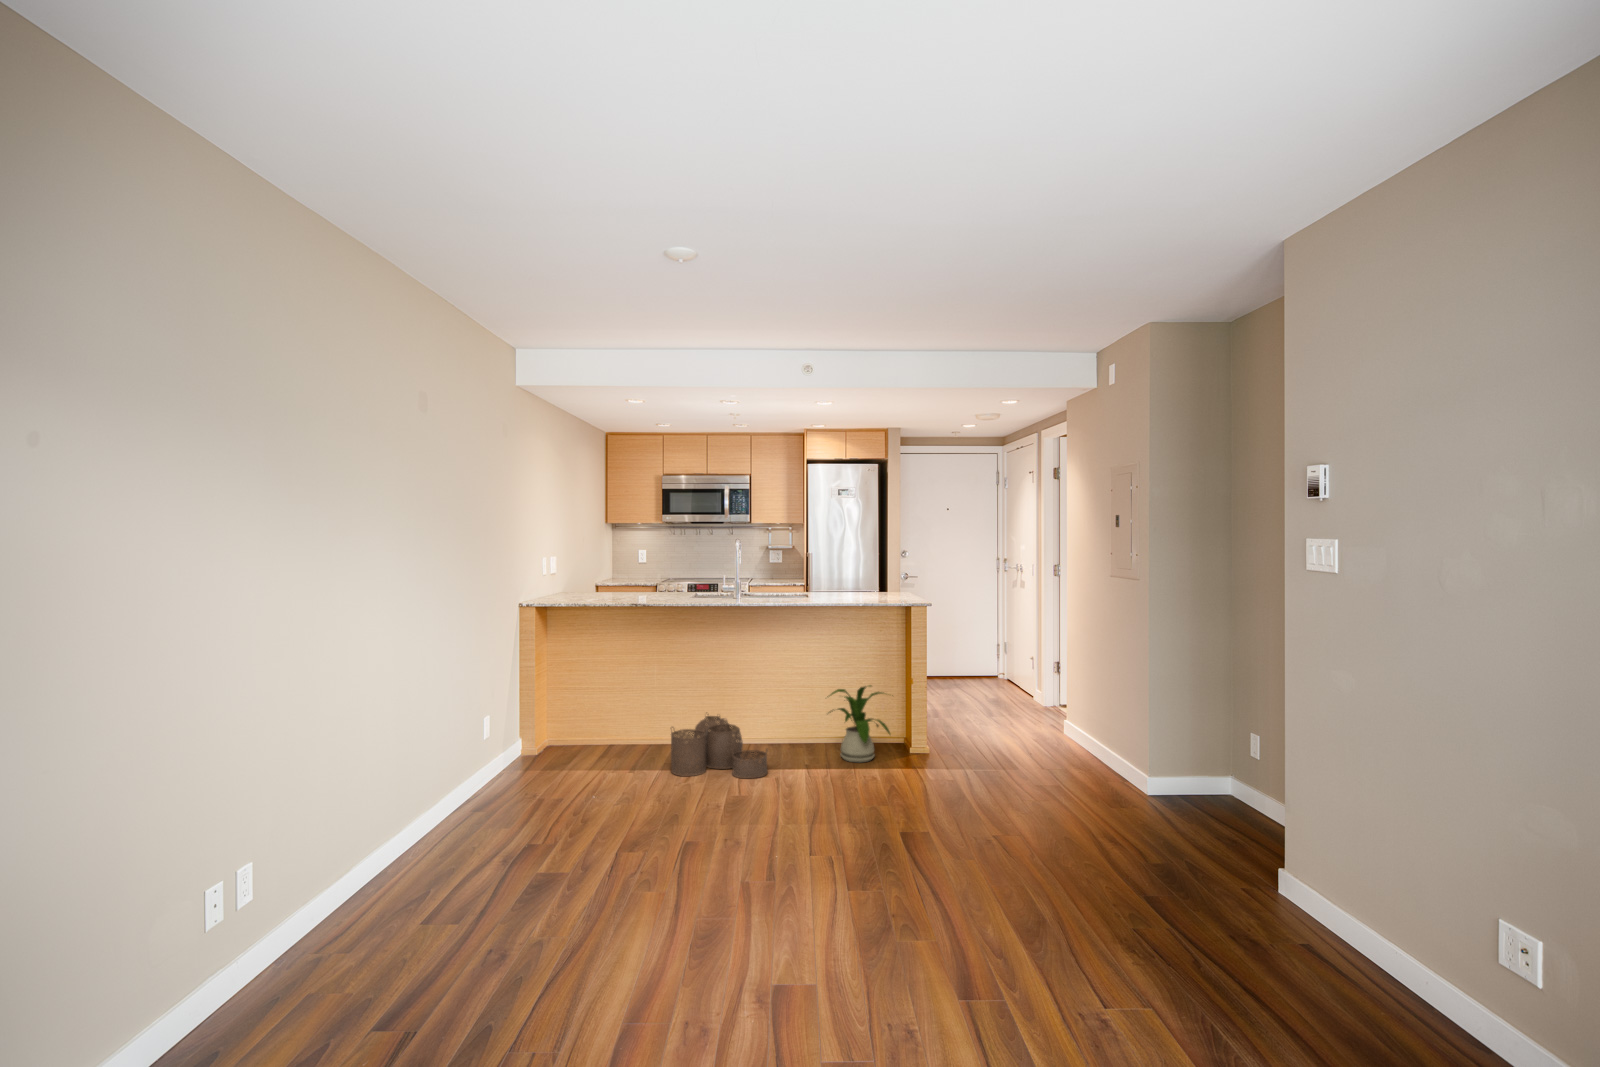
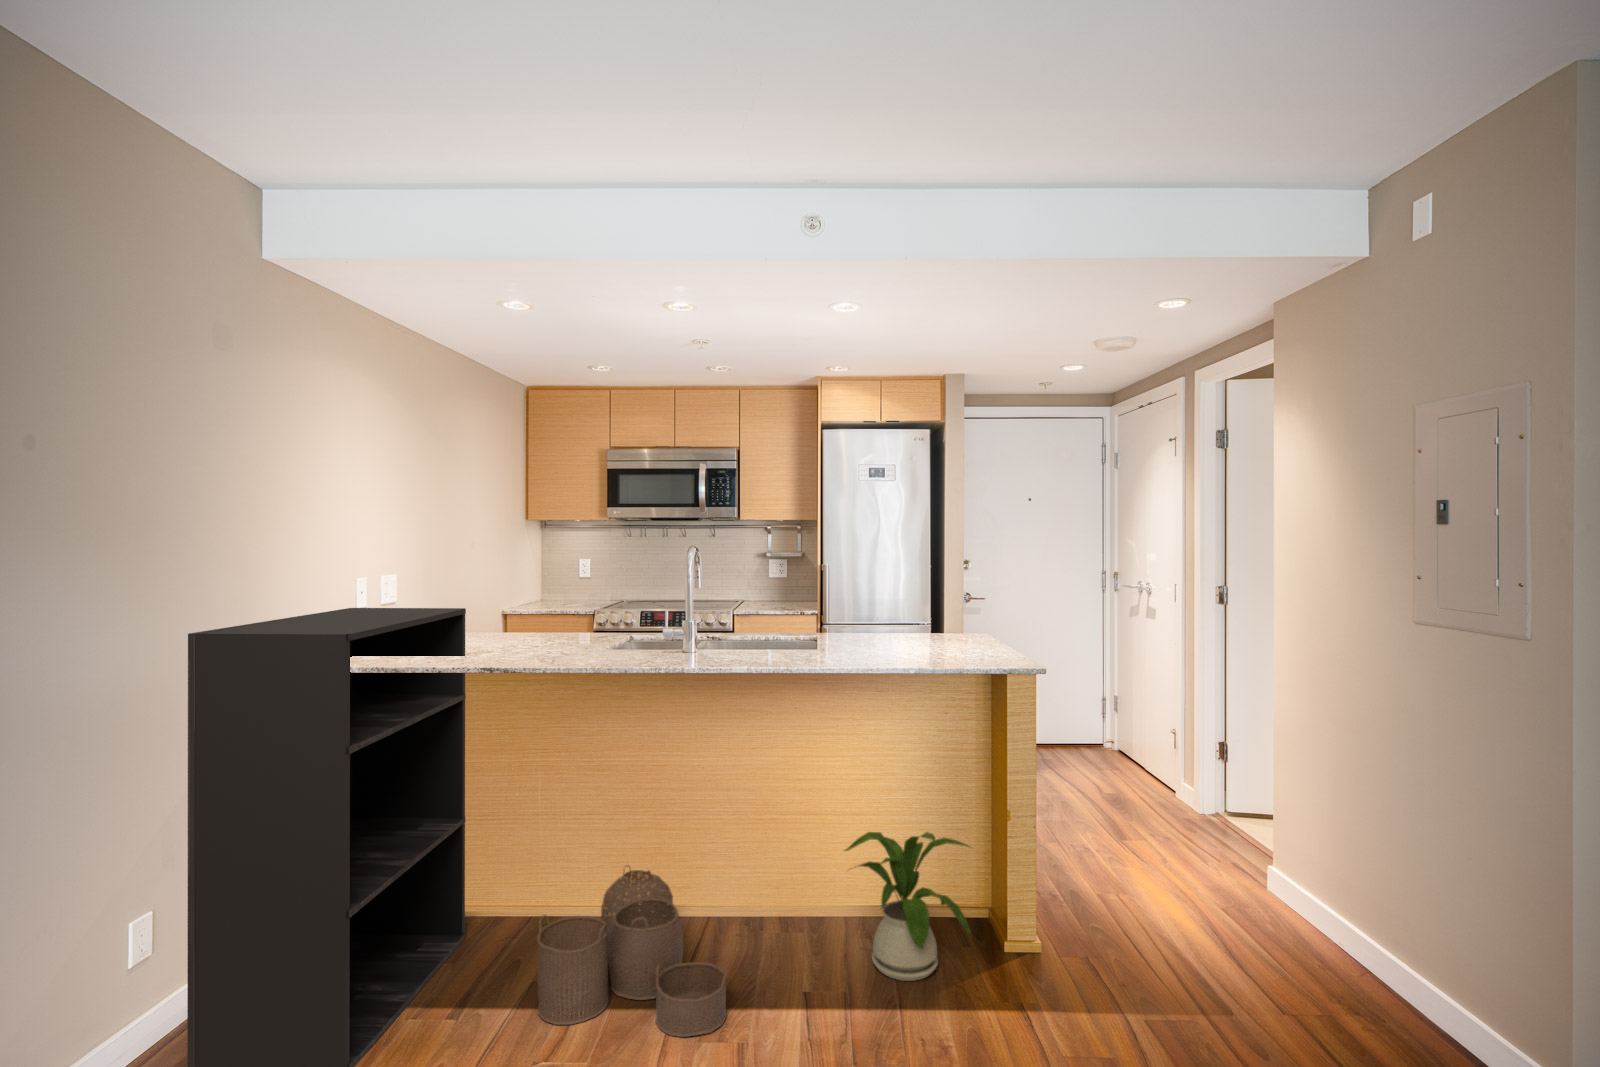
bookshelf: none [512,572,619,790] -> present [187,608,466,1067]

